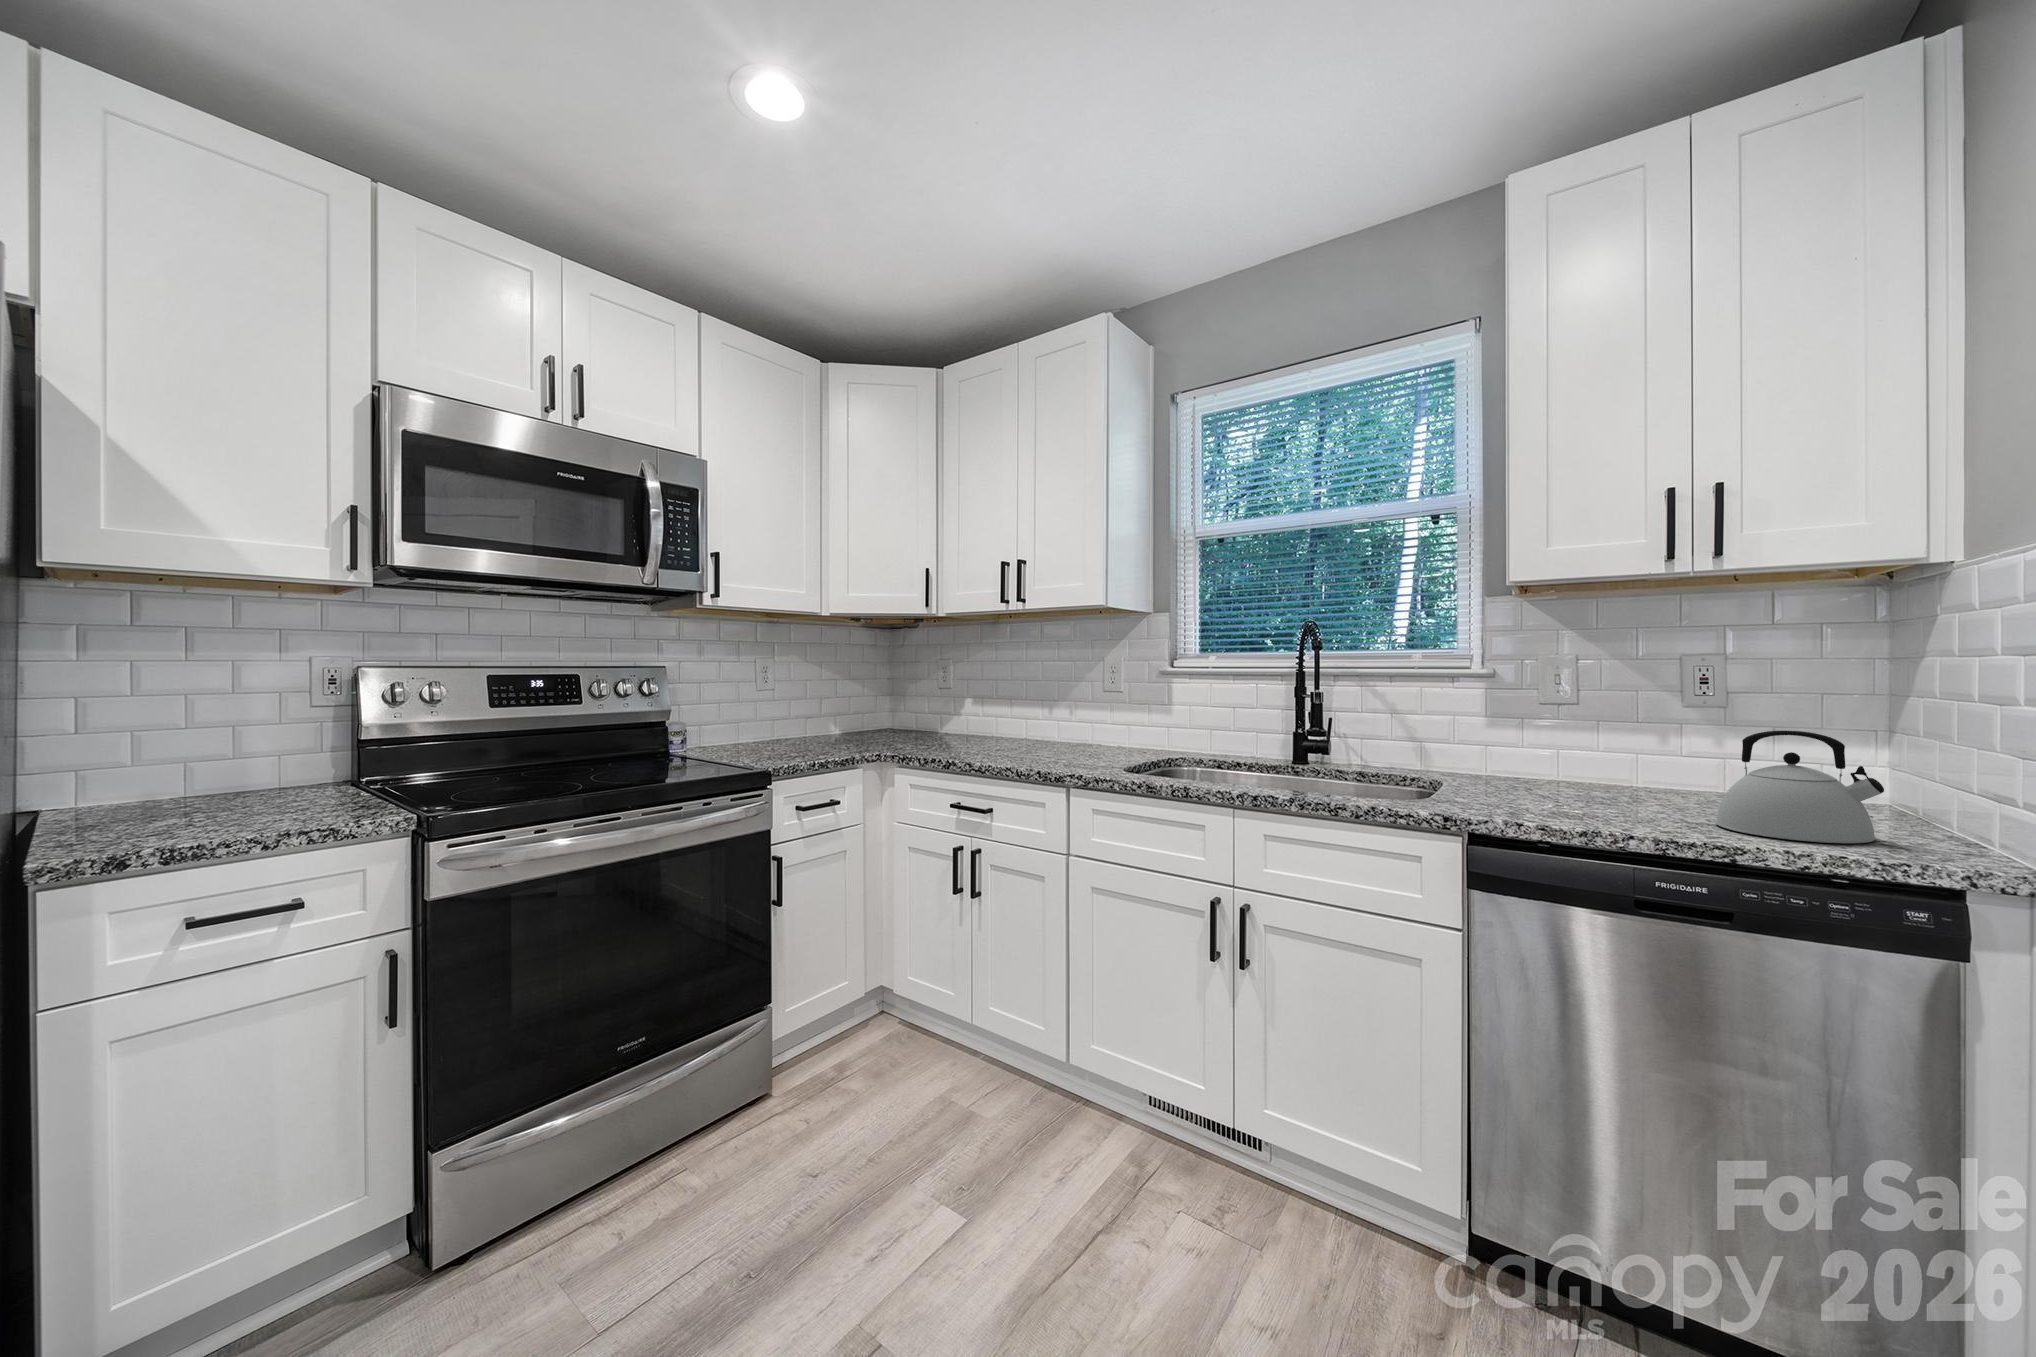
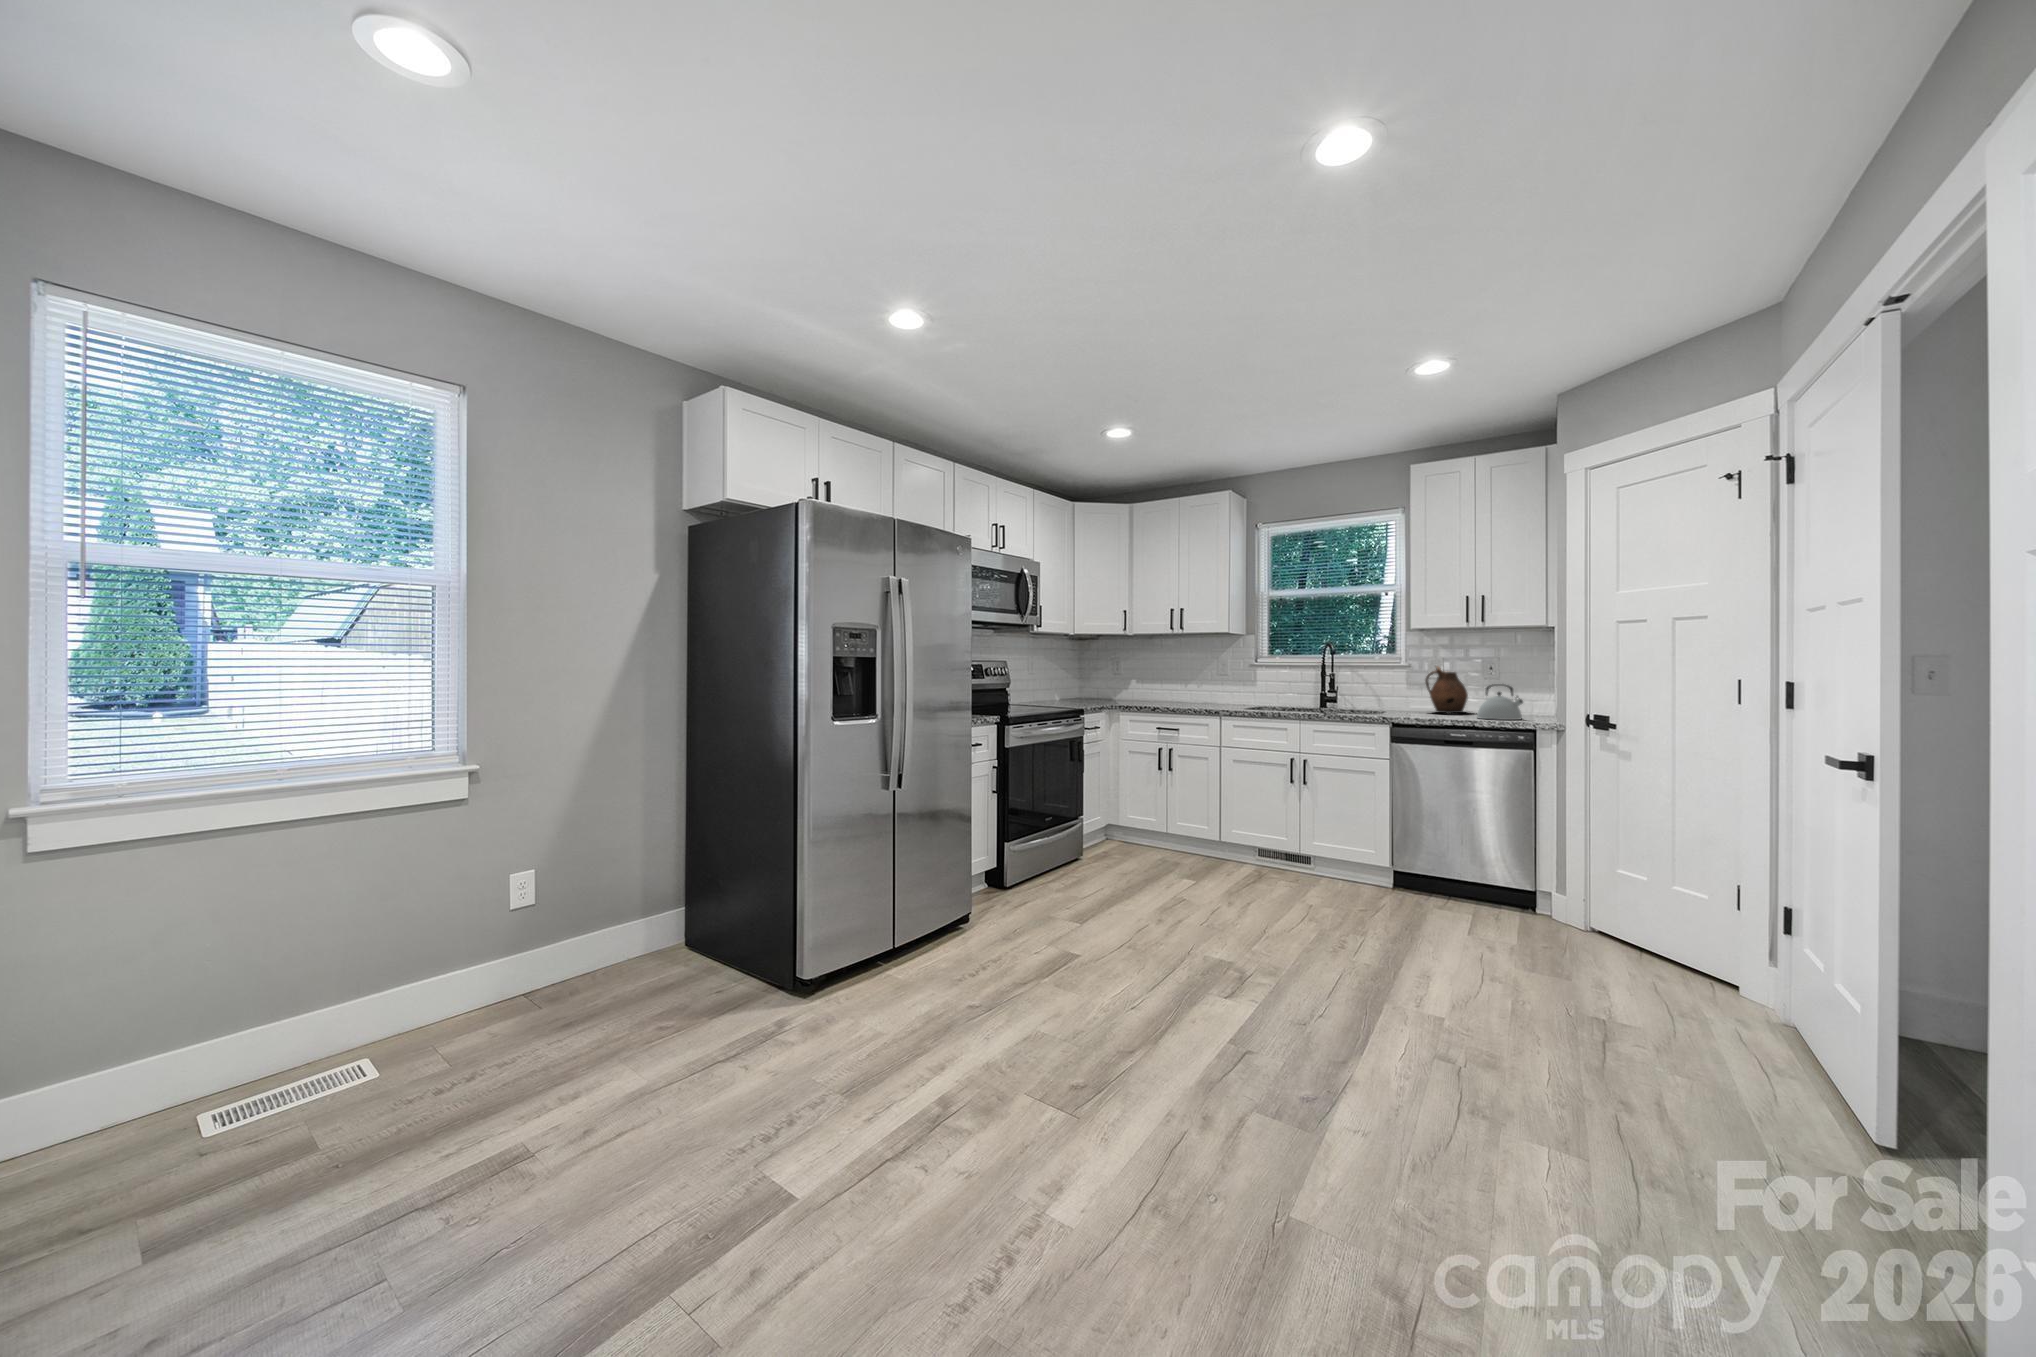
ceramic pitcher: none [1541,677,1683,801] -> present [1425,667,1468,714]

